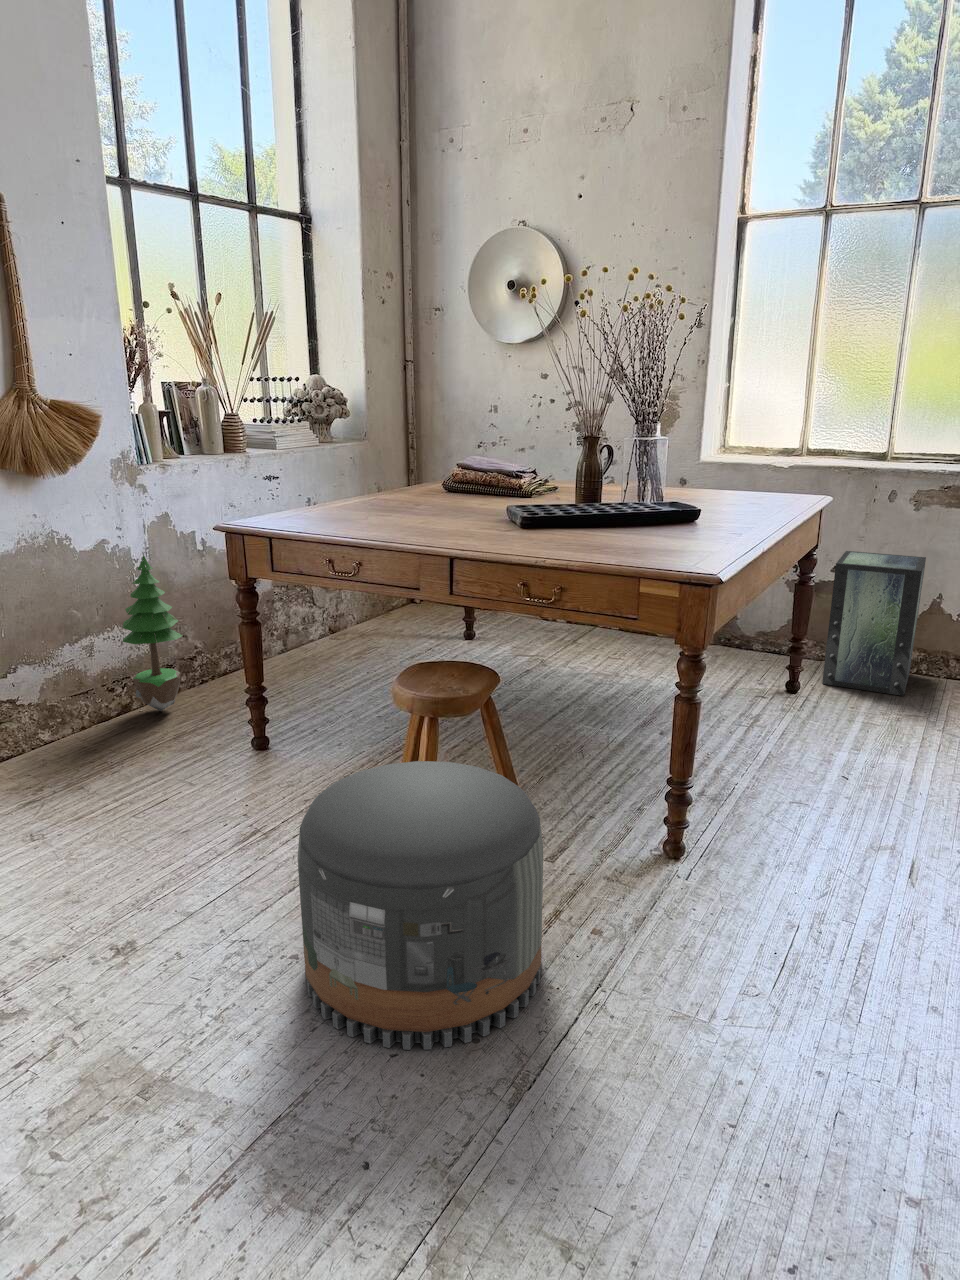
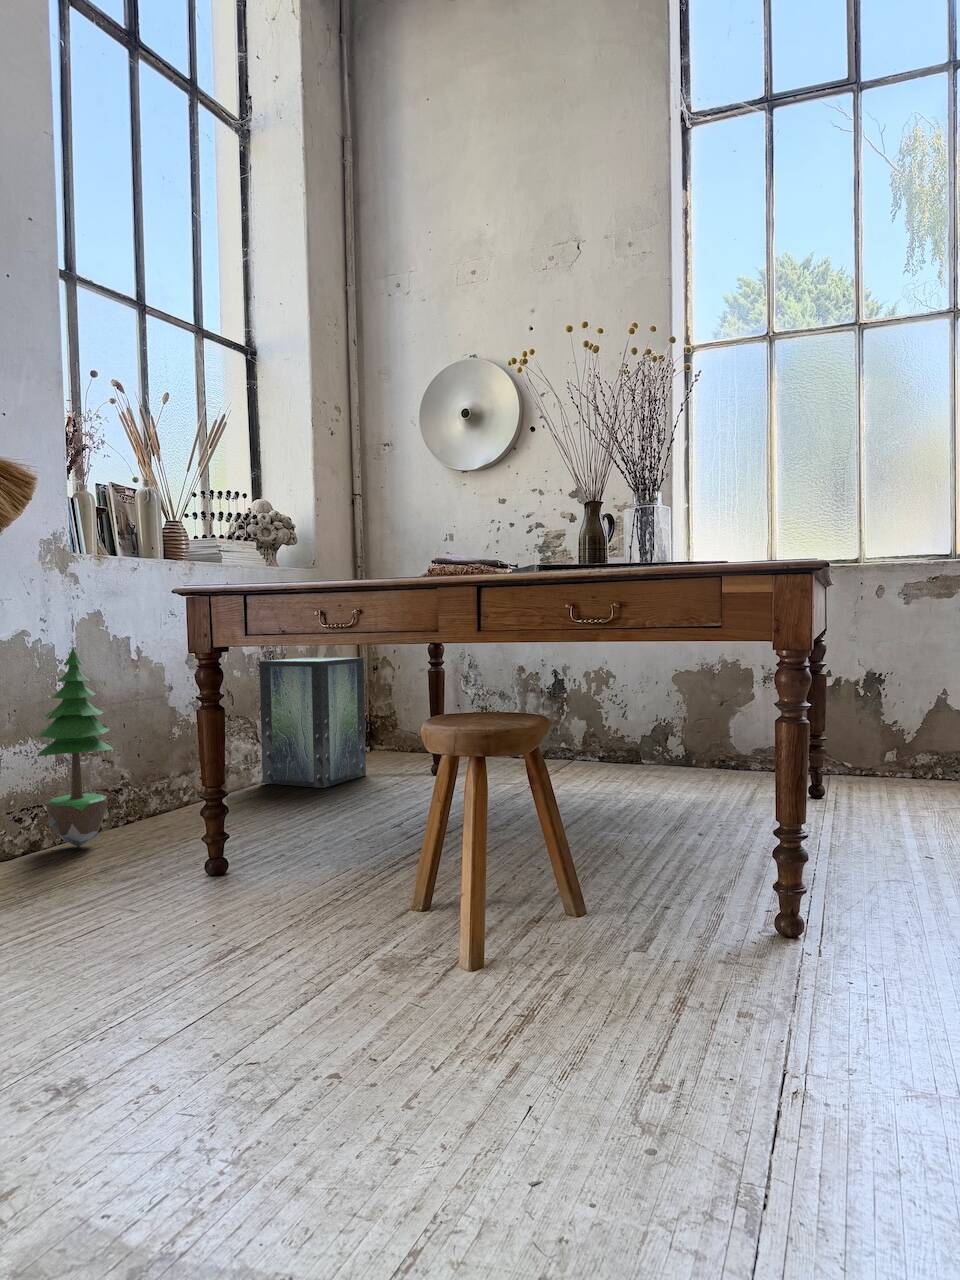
storage box: present [822,551,926,696] -> present [260,658,366,788]
pouf: present [297,761,543,1050] -> none [352,786,702,1174]

